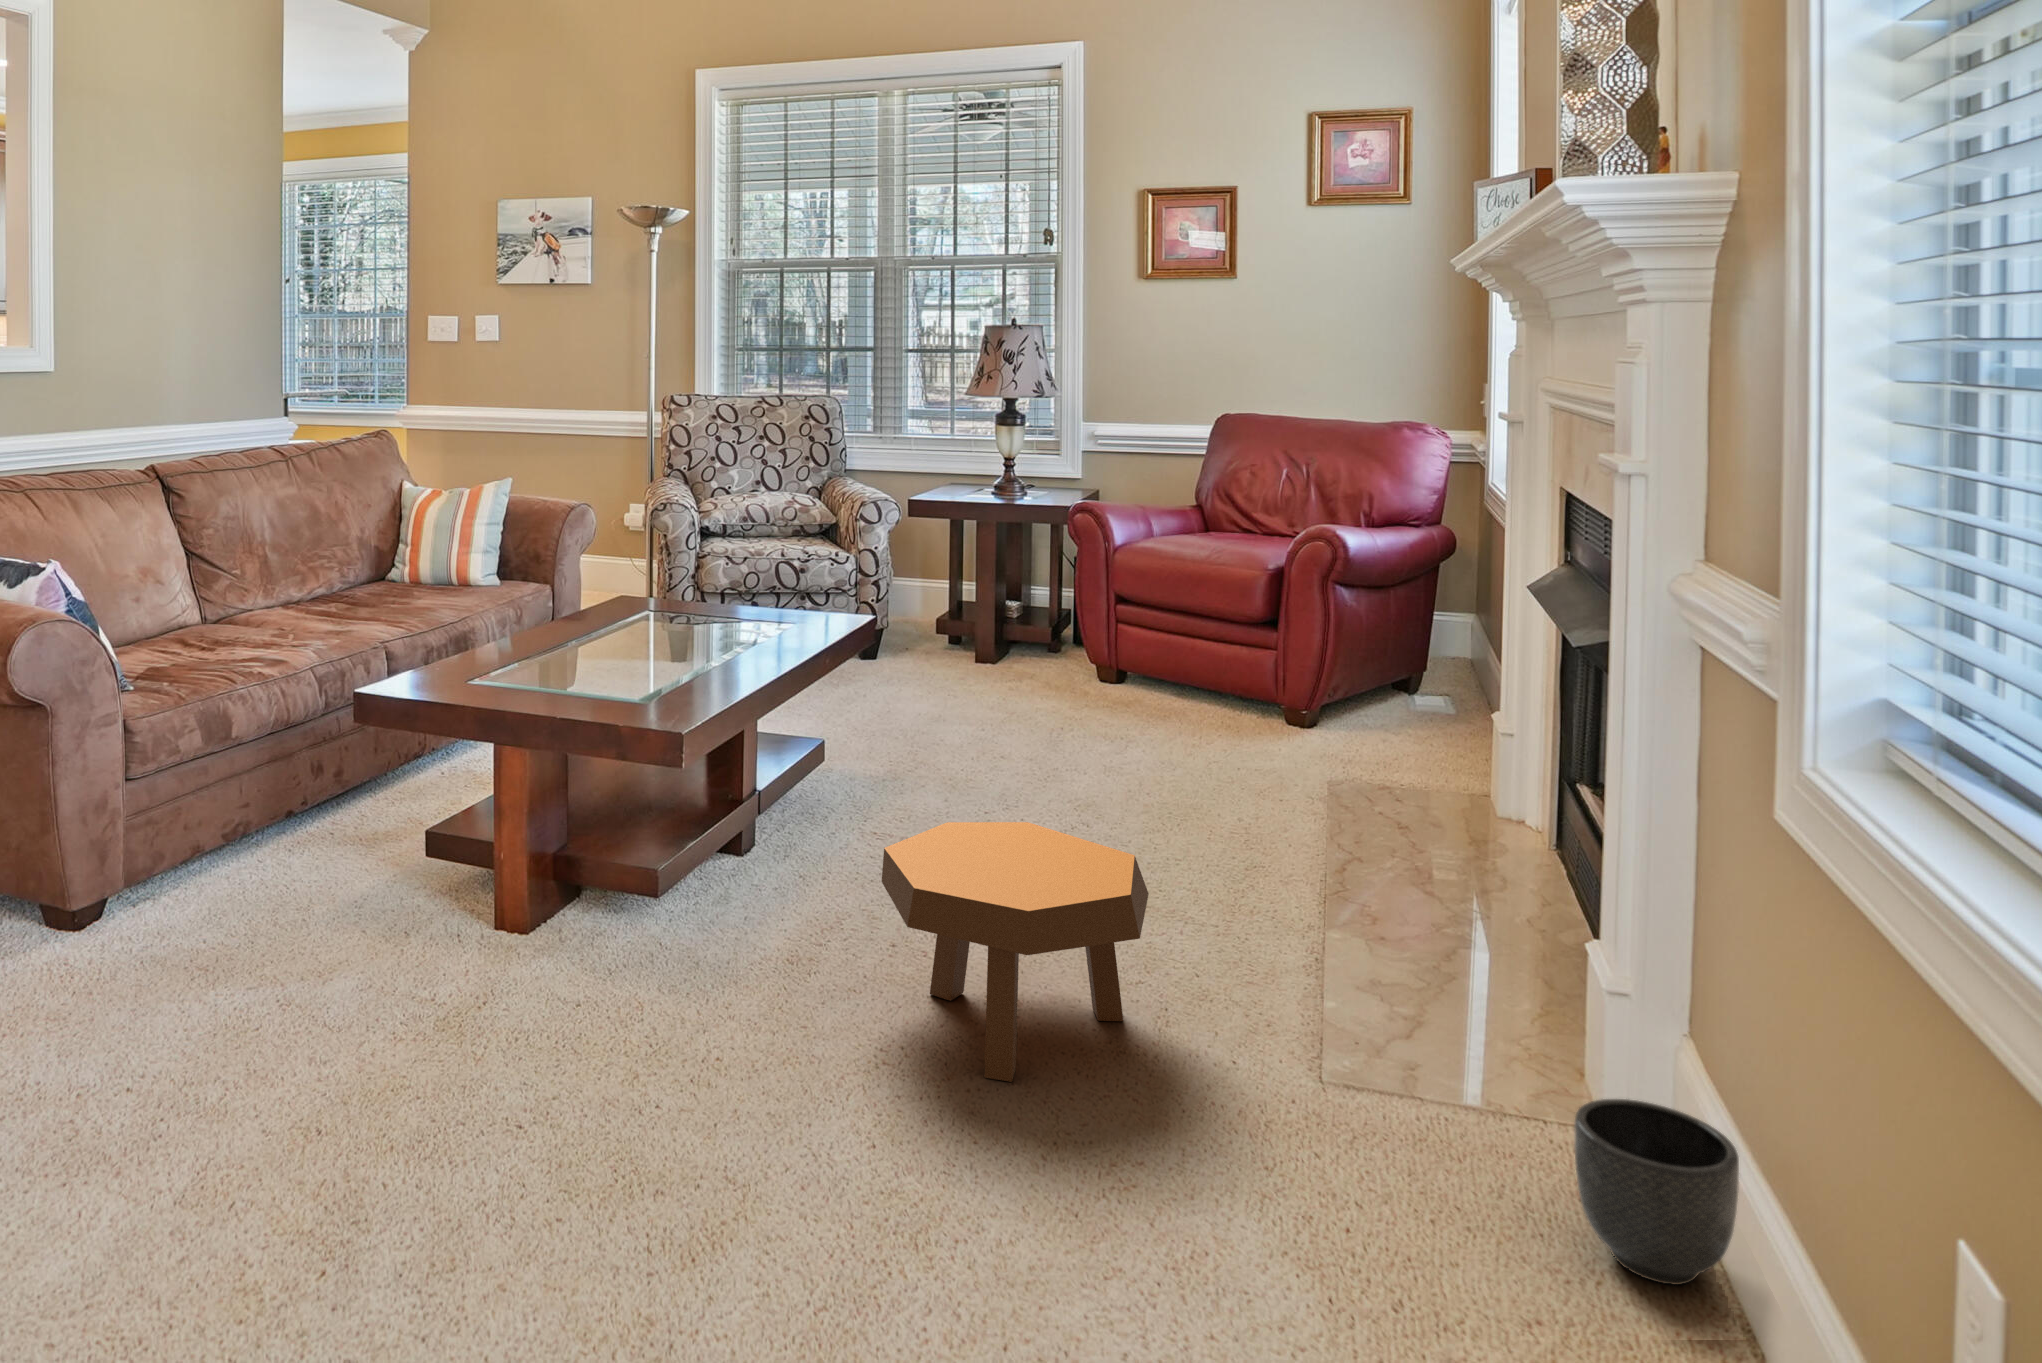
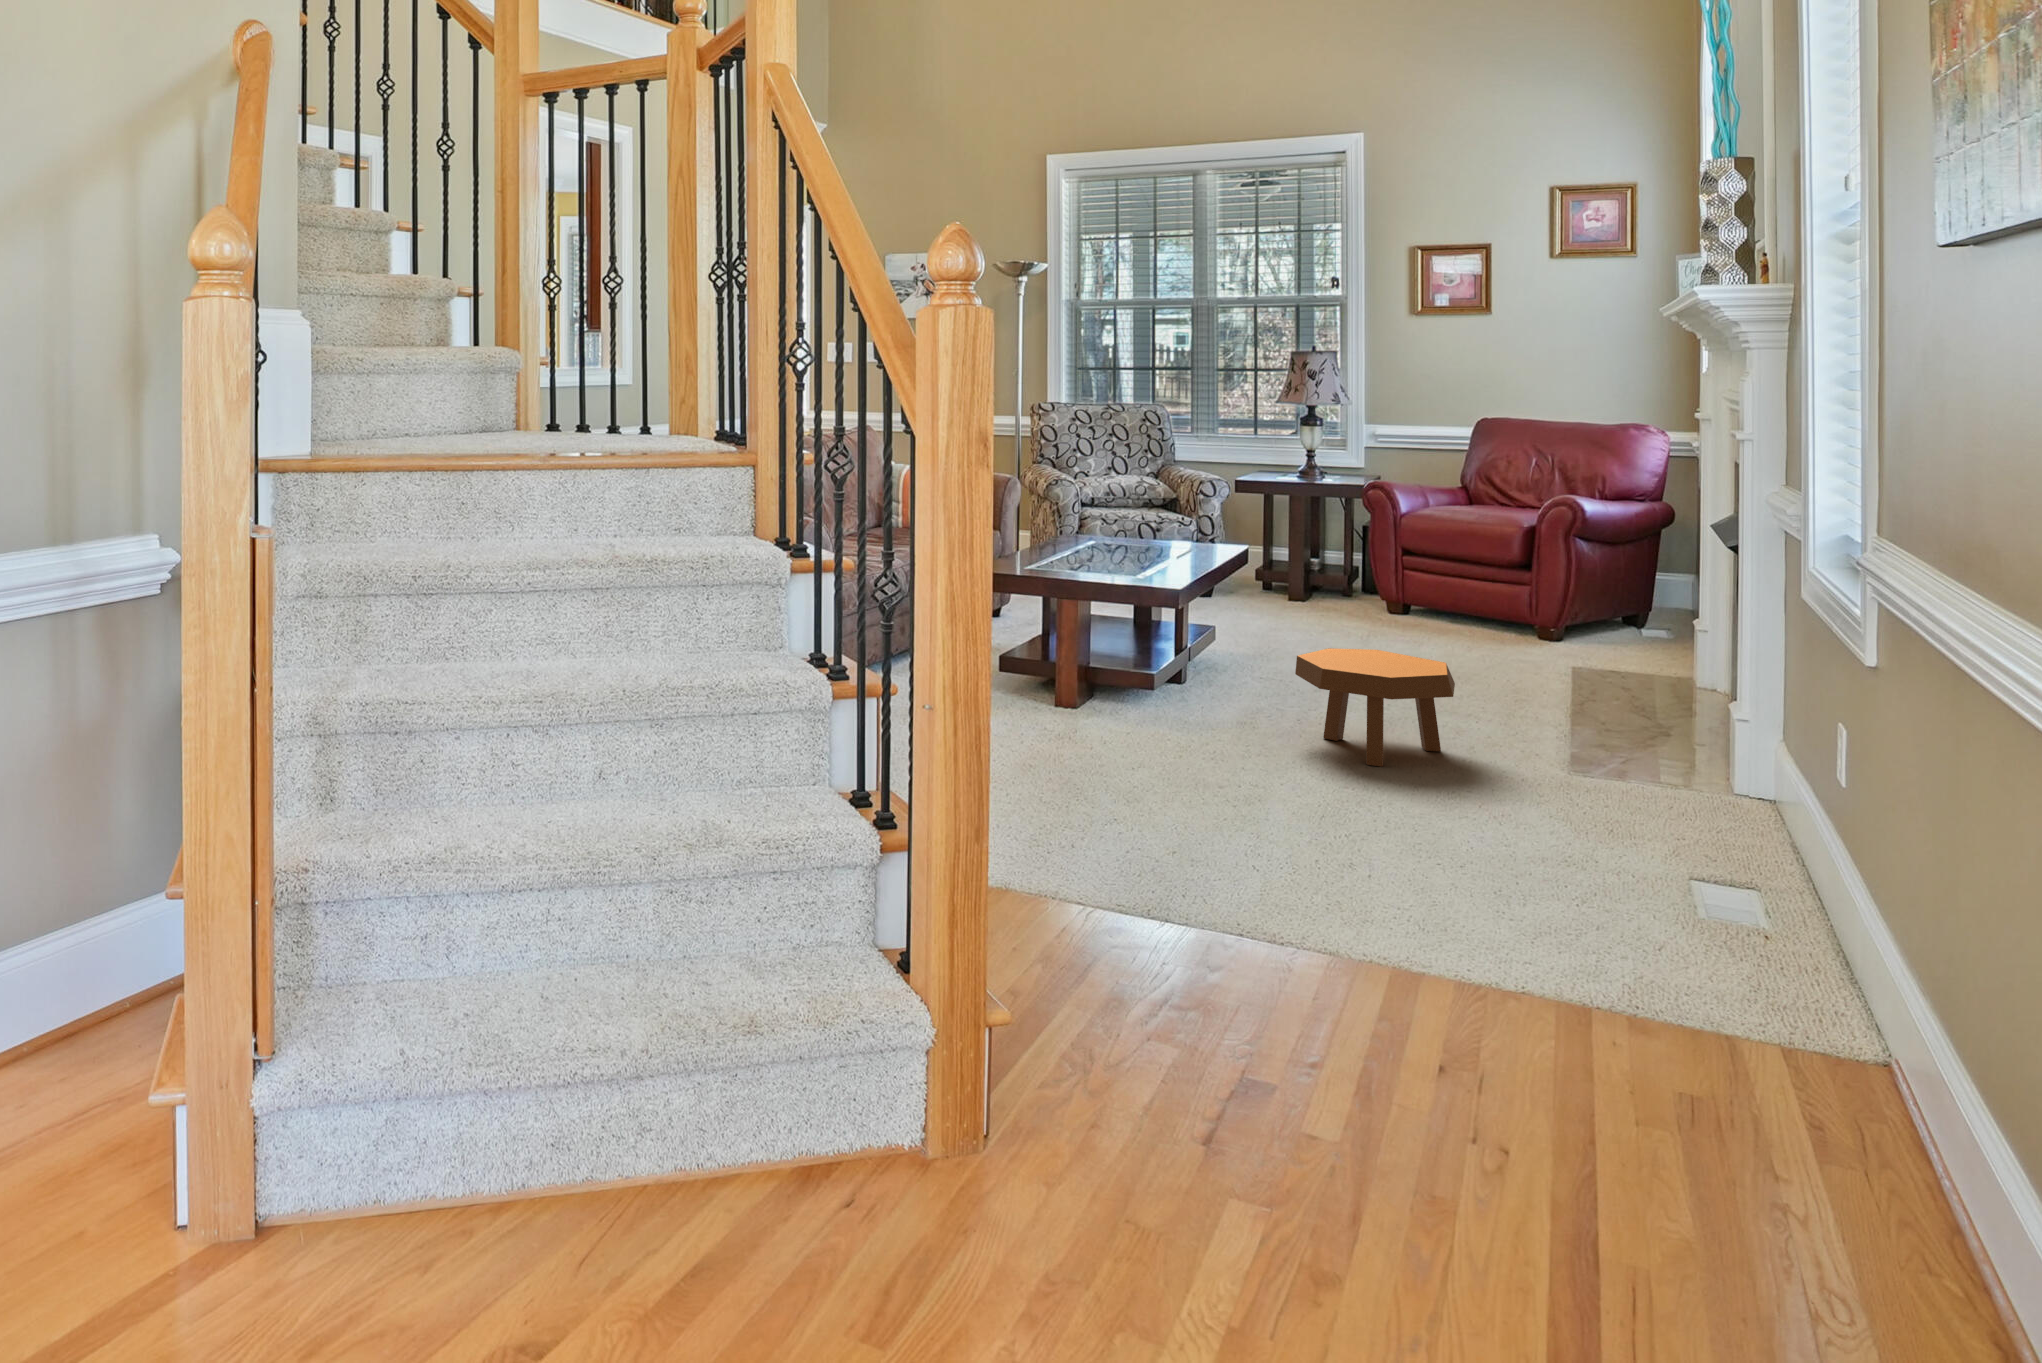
planter: present [1574,1099,1739,1285] -> none [1693,757,1777,834]

